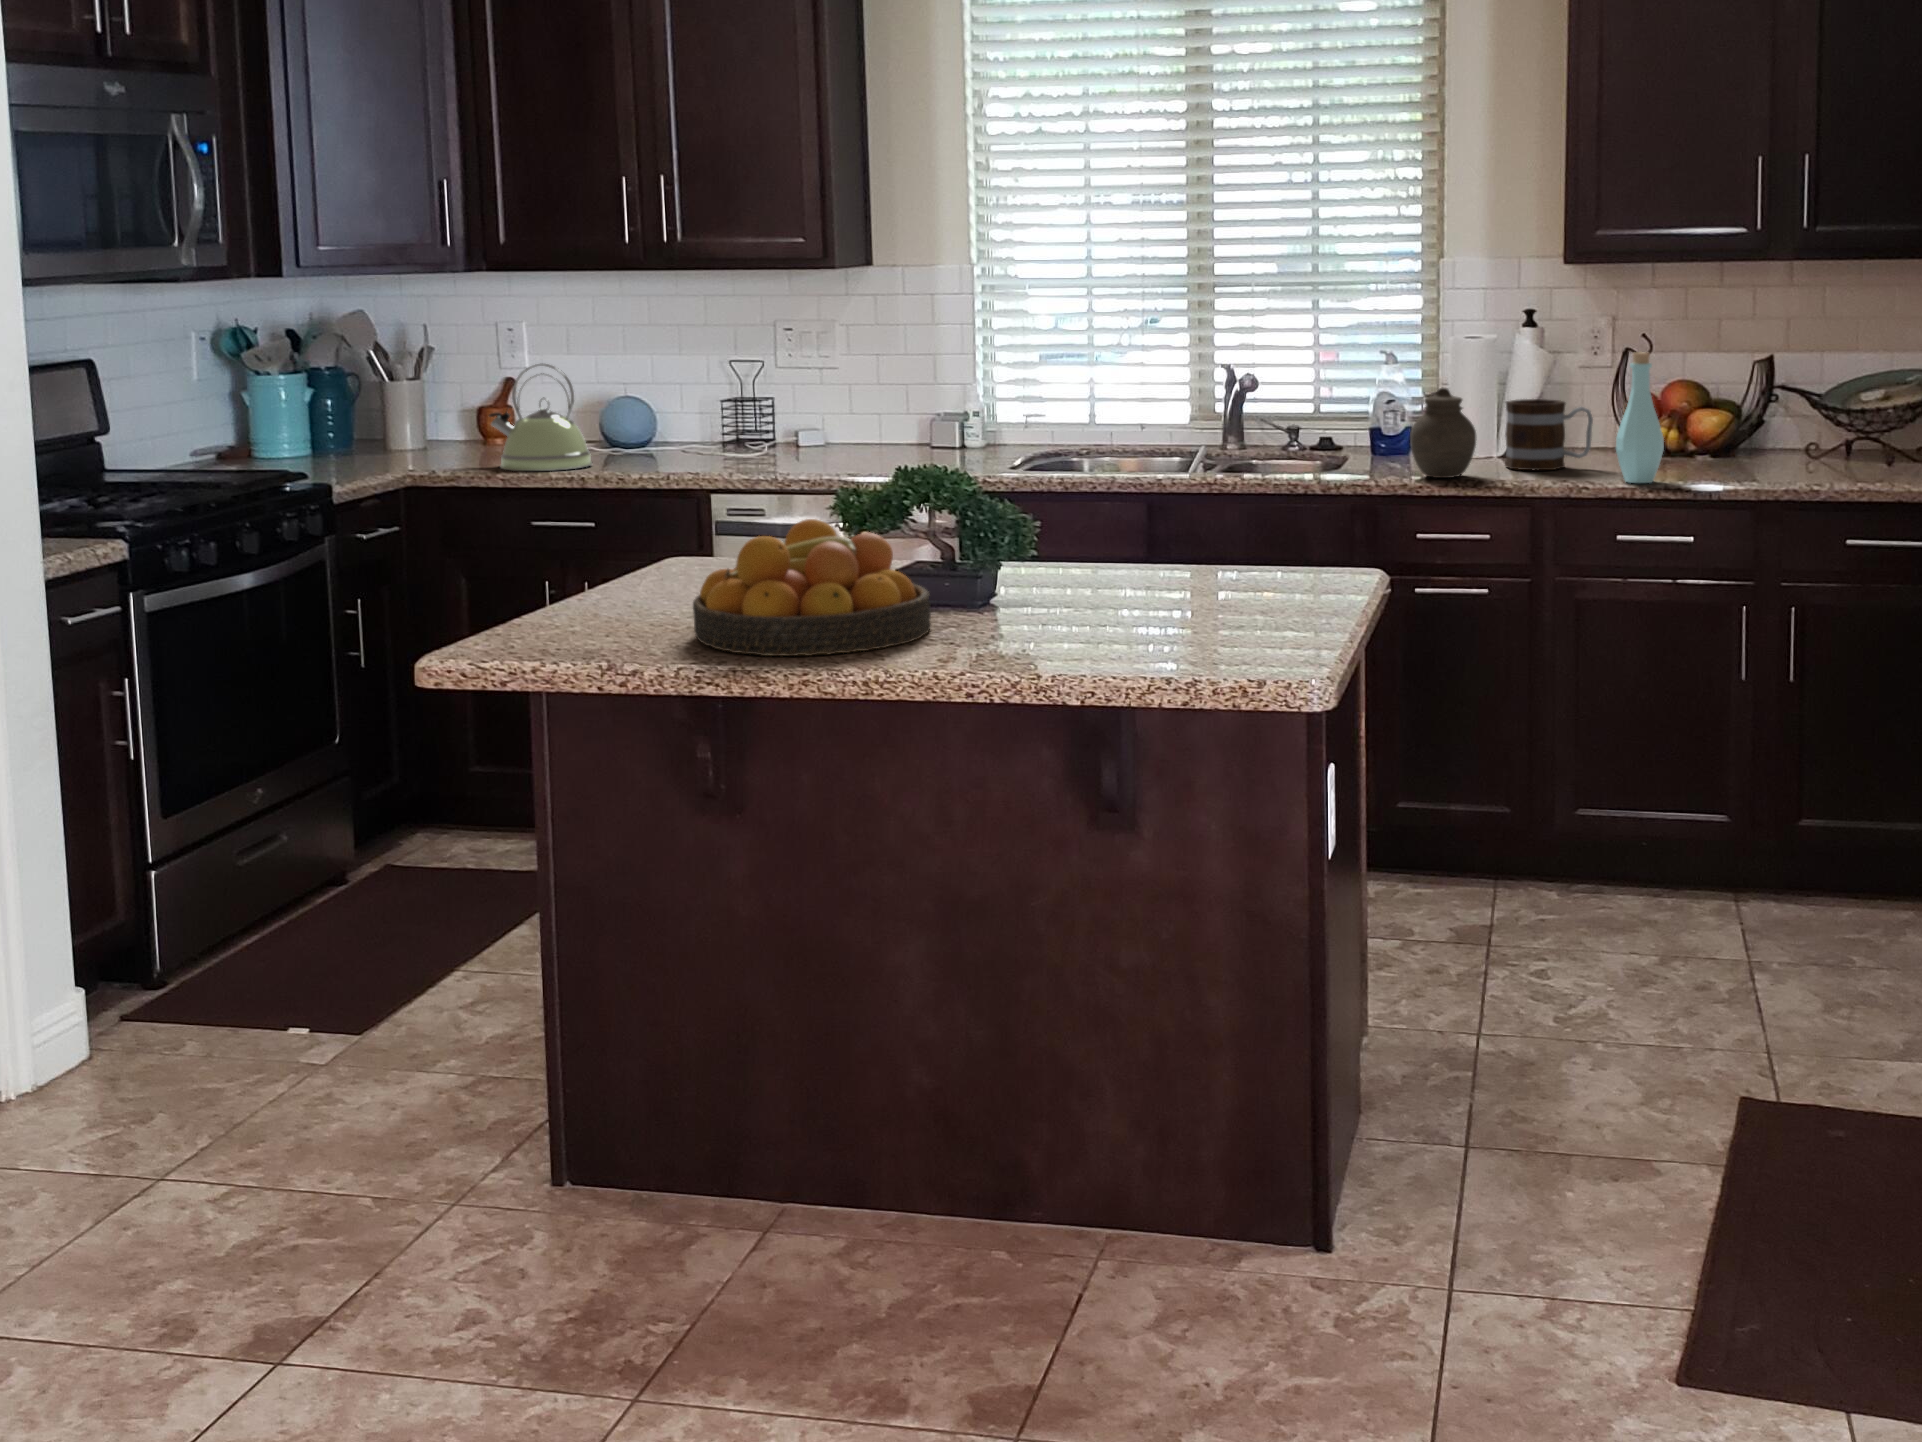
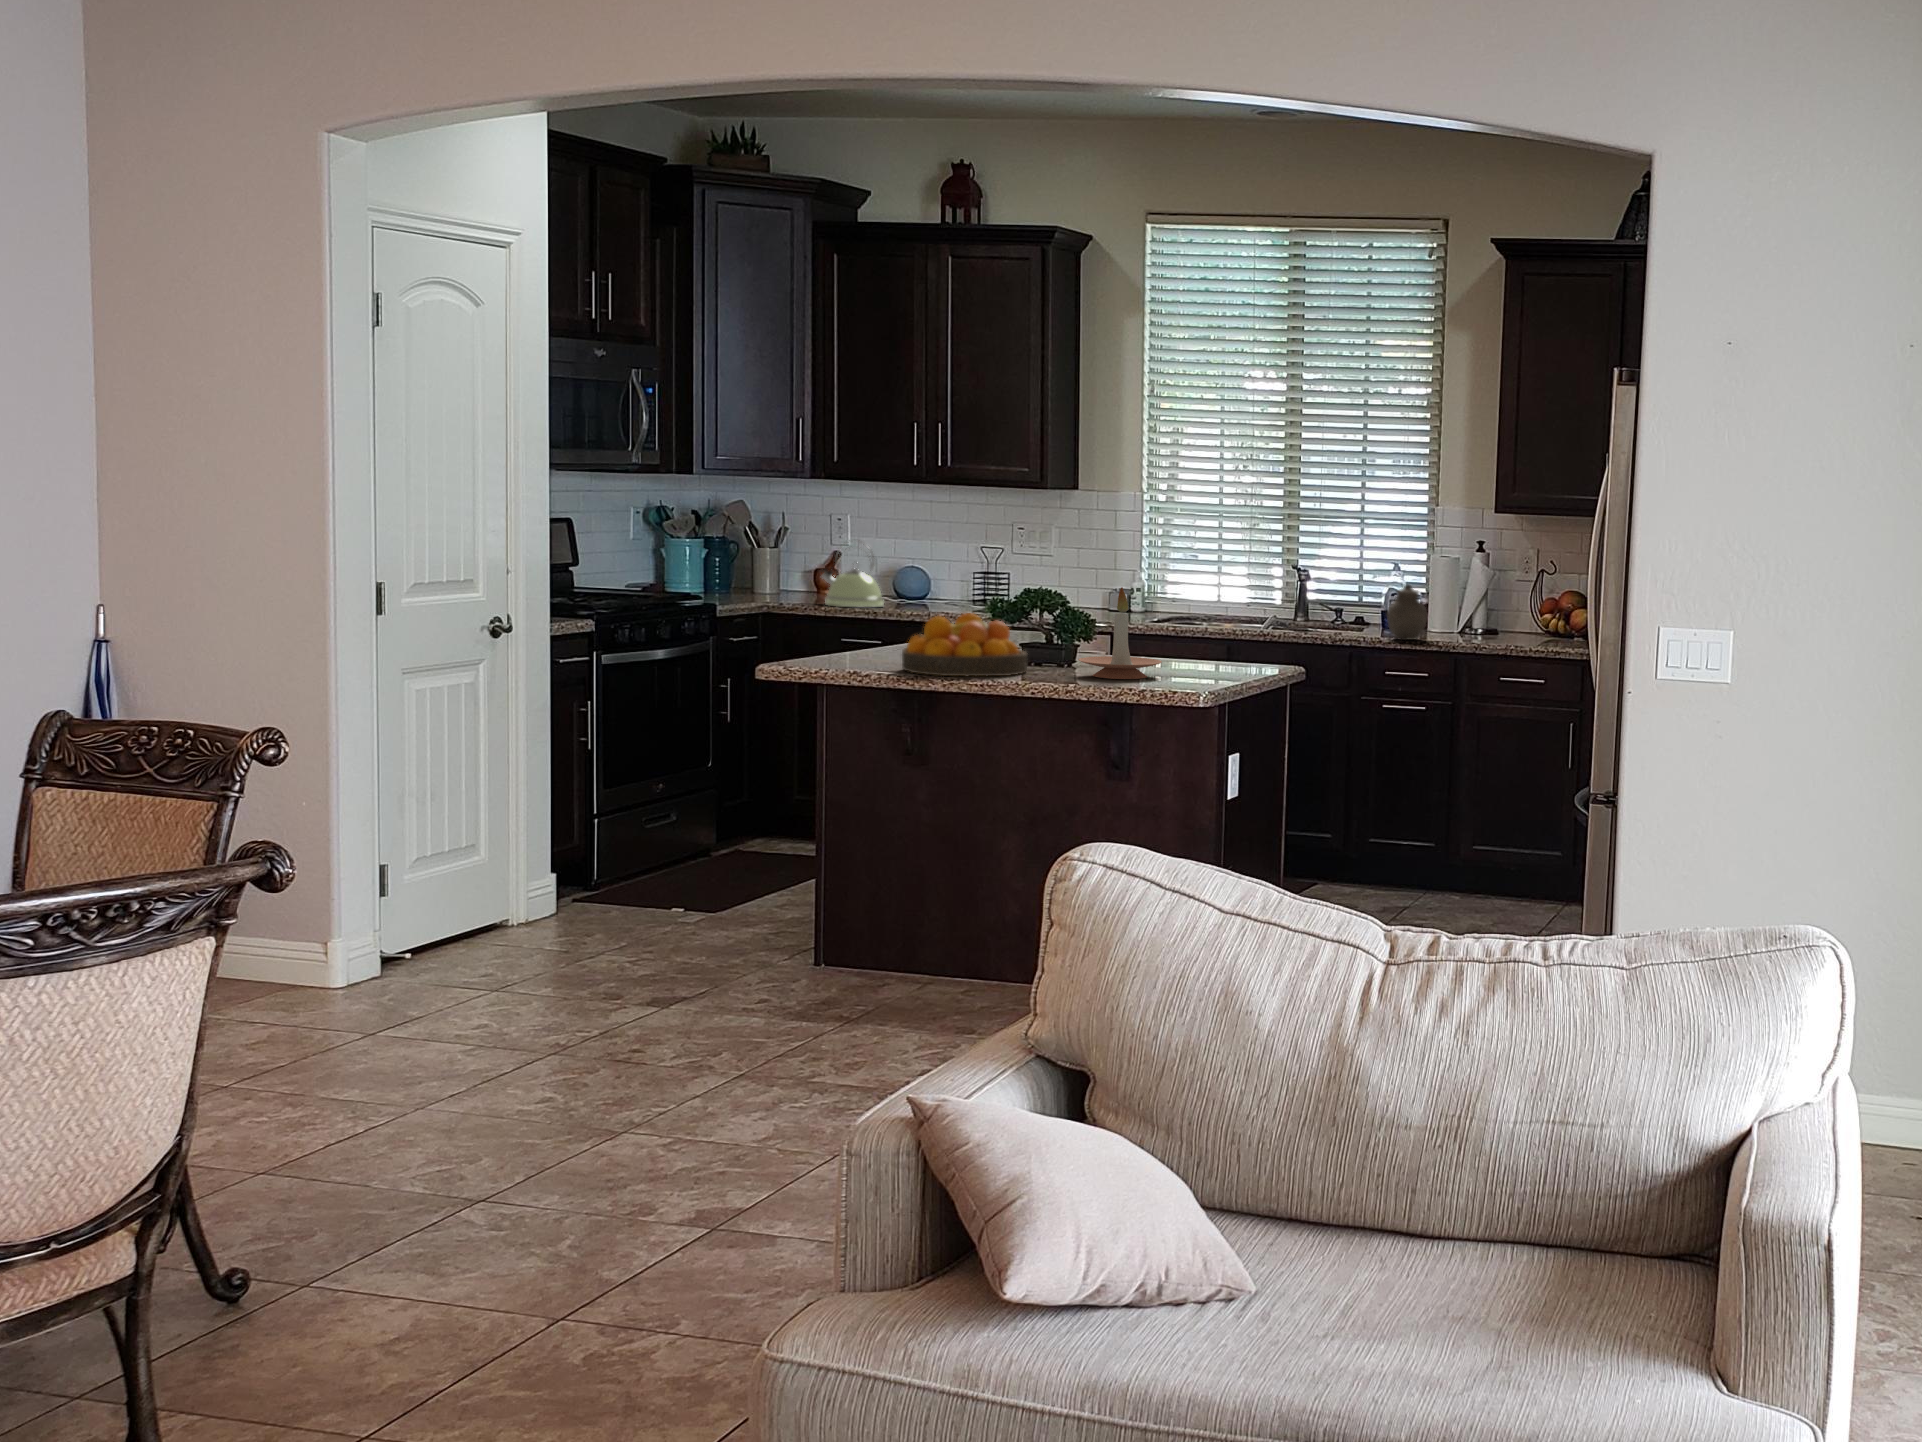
bottle: present [1616,352,1664,483] -> none [1504,568,1533,648]
mug: present [1505,399,1593,470] -> none [1451,596,1504,640]
candle holder: none [1035,458,1194,639] -> present [1079,587,1162,679]

